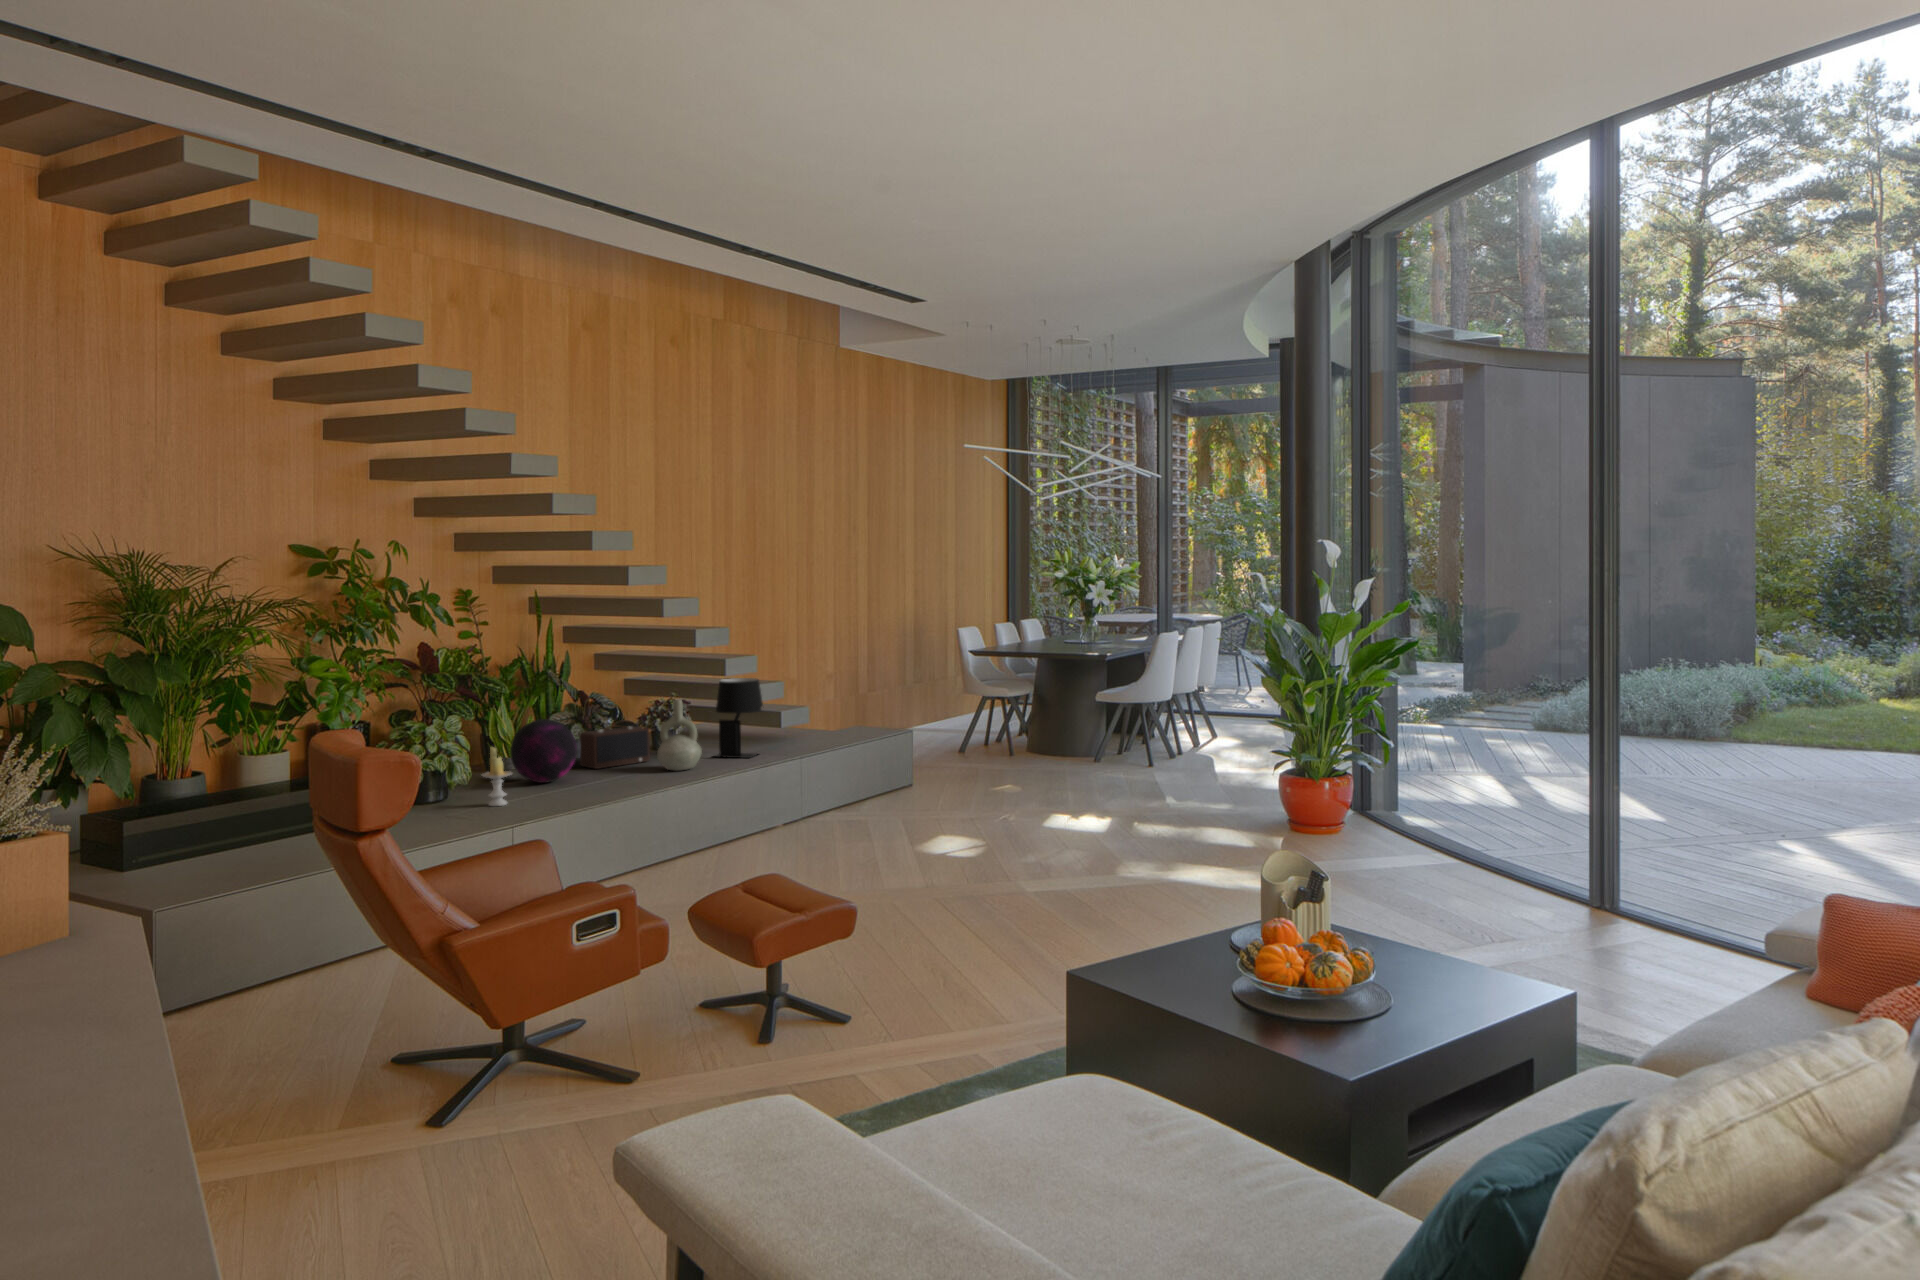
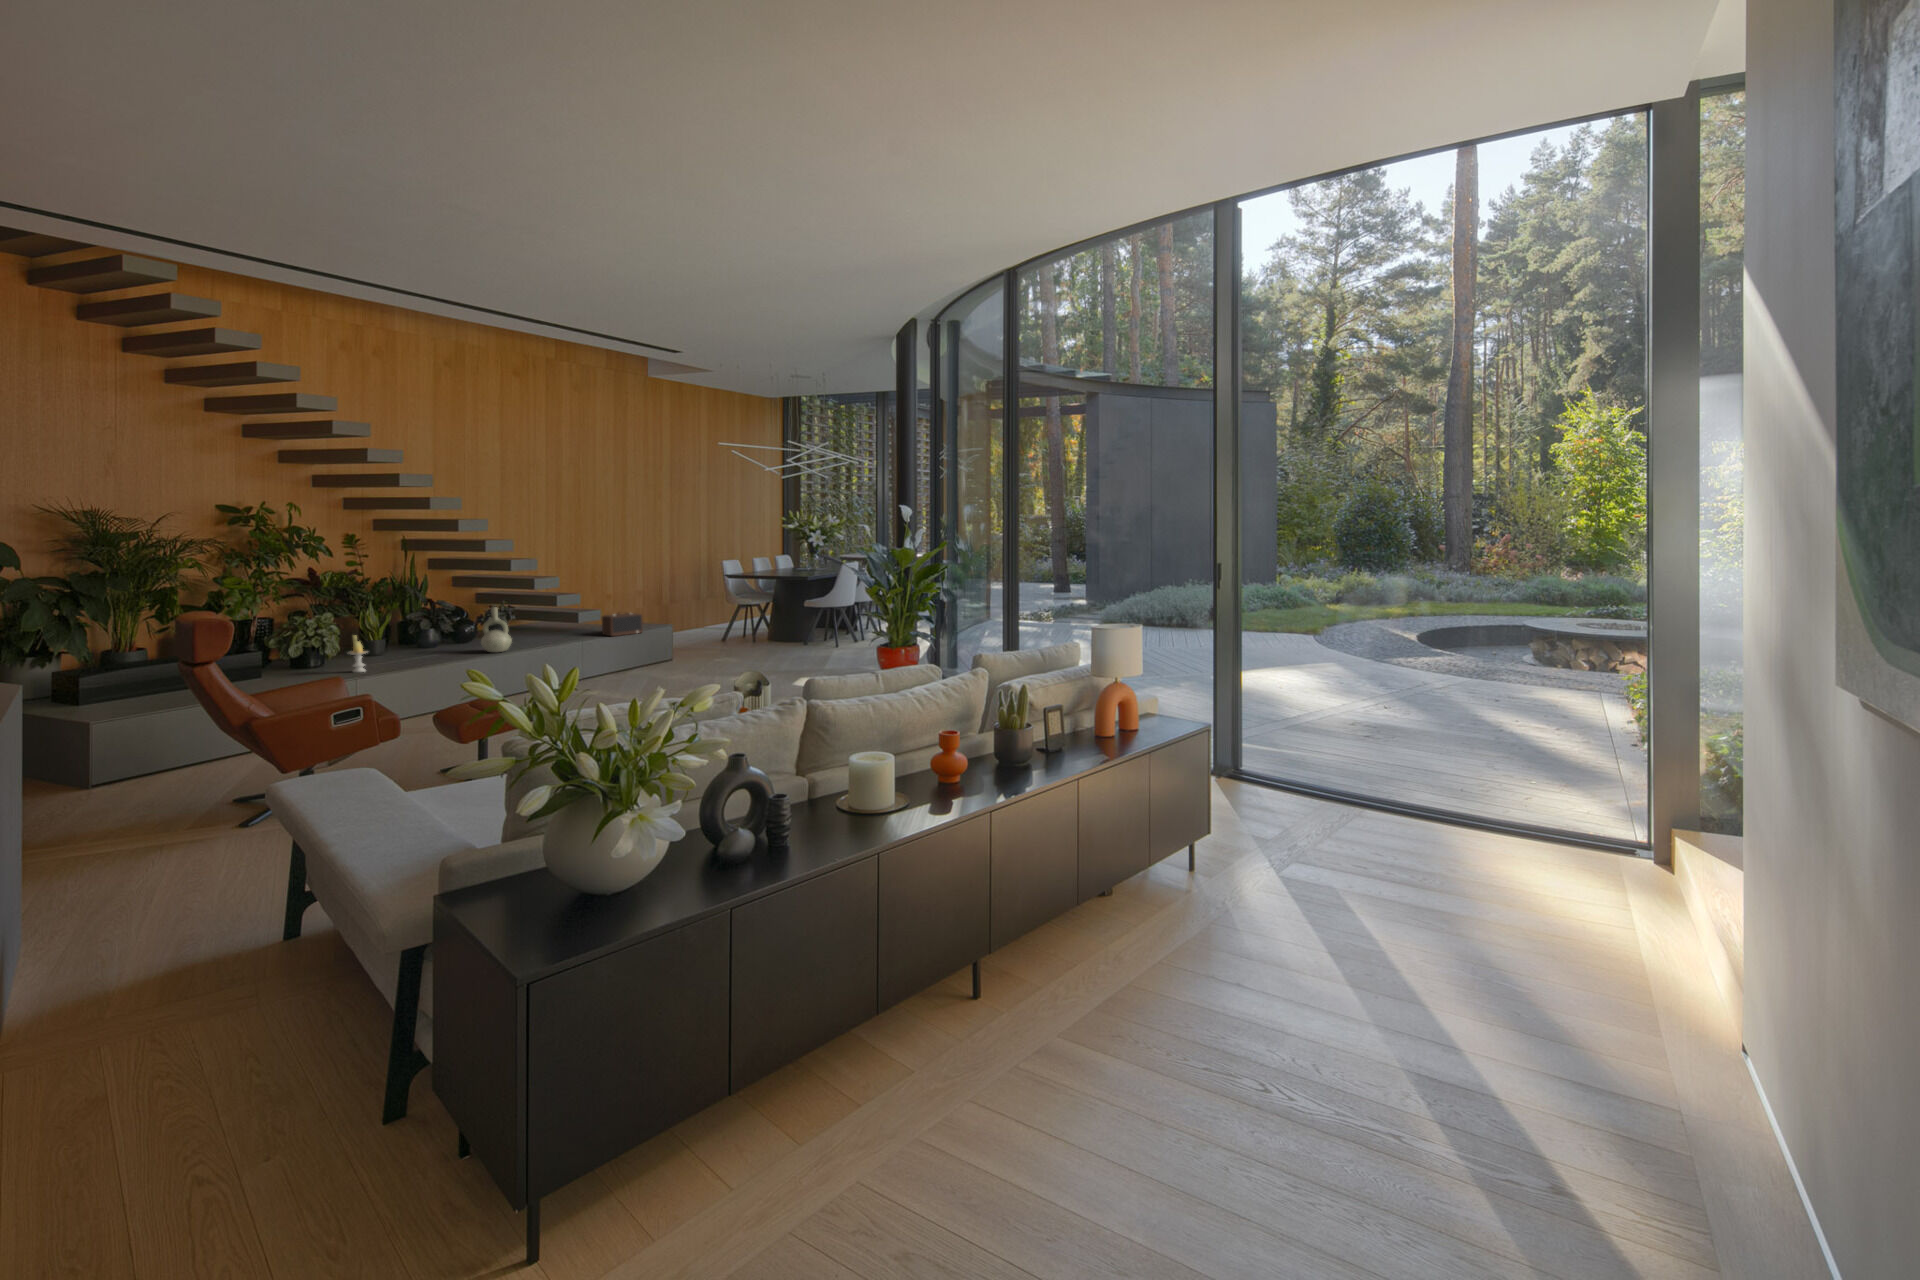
table lamp: present [714,678,763,758] -> none [524,594,561,645]
decorative orb: present [510,719,577,783] -> none [374,619,422,659]
speaker: present [579,726,650,769] -> present [602,613,643,636]

